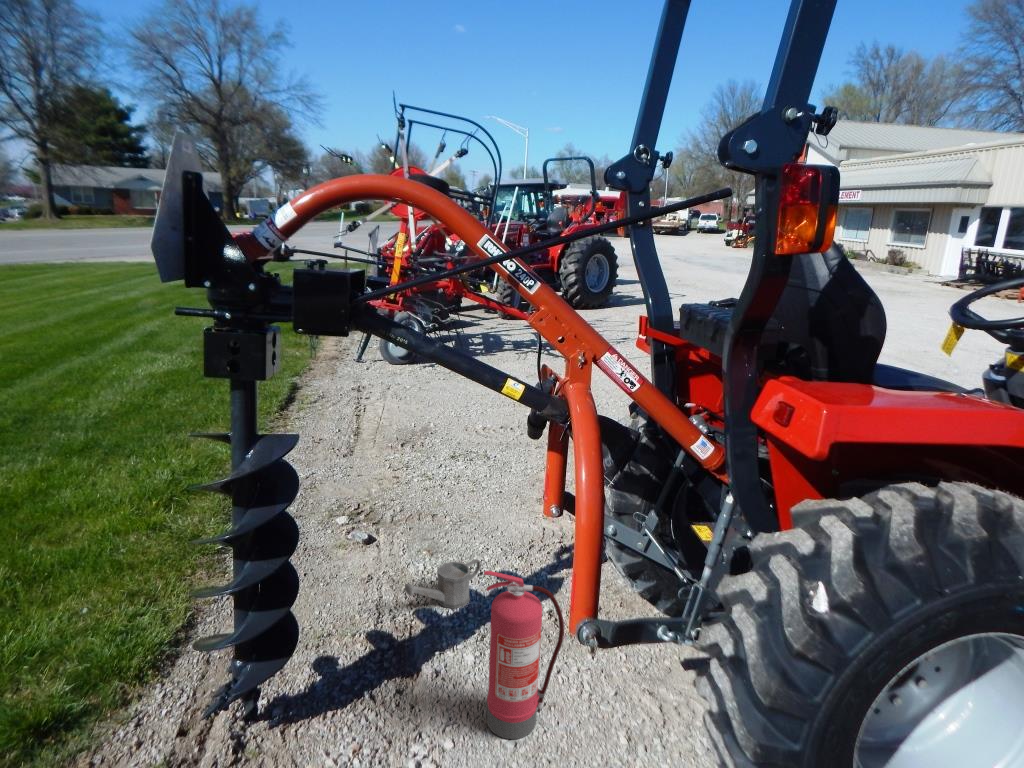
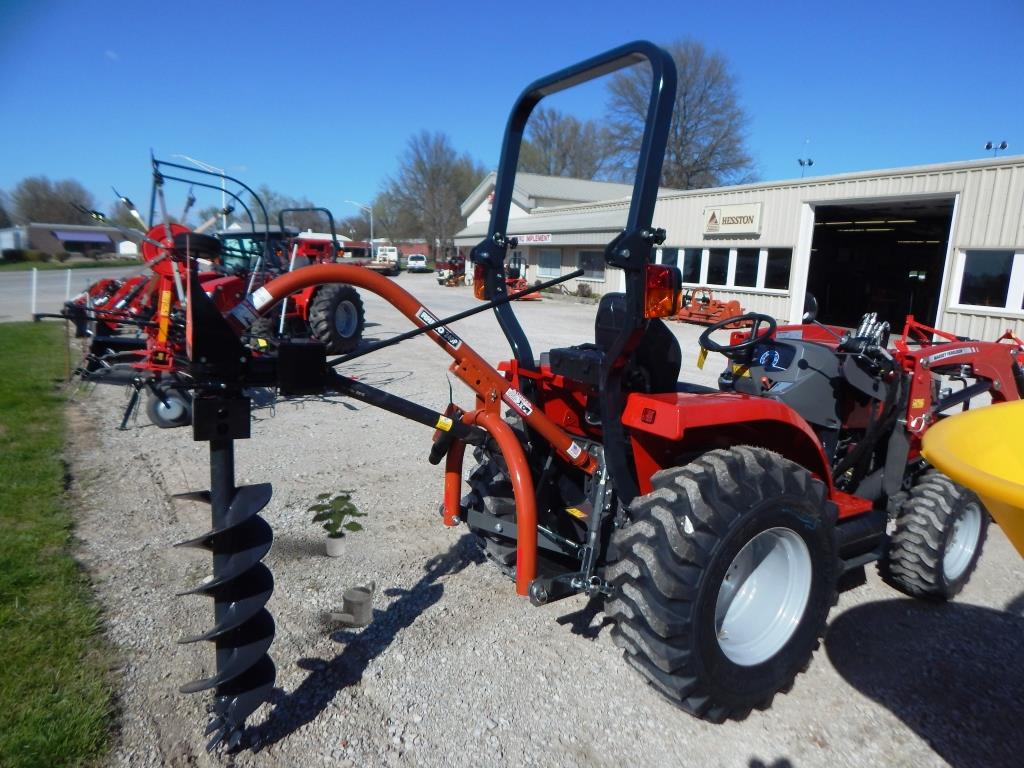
potted plant: none [445,451,511,522] -> present [307,490,368,557]
fire extinguisher: present [484,571,564,739] -> none [433,571,493,704]

